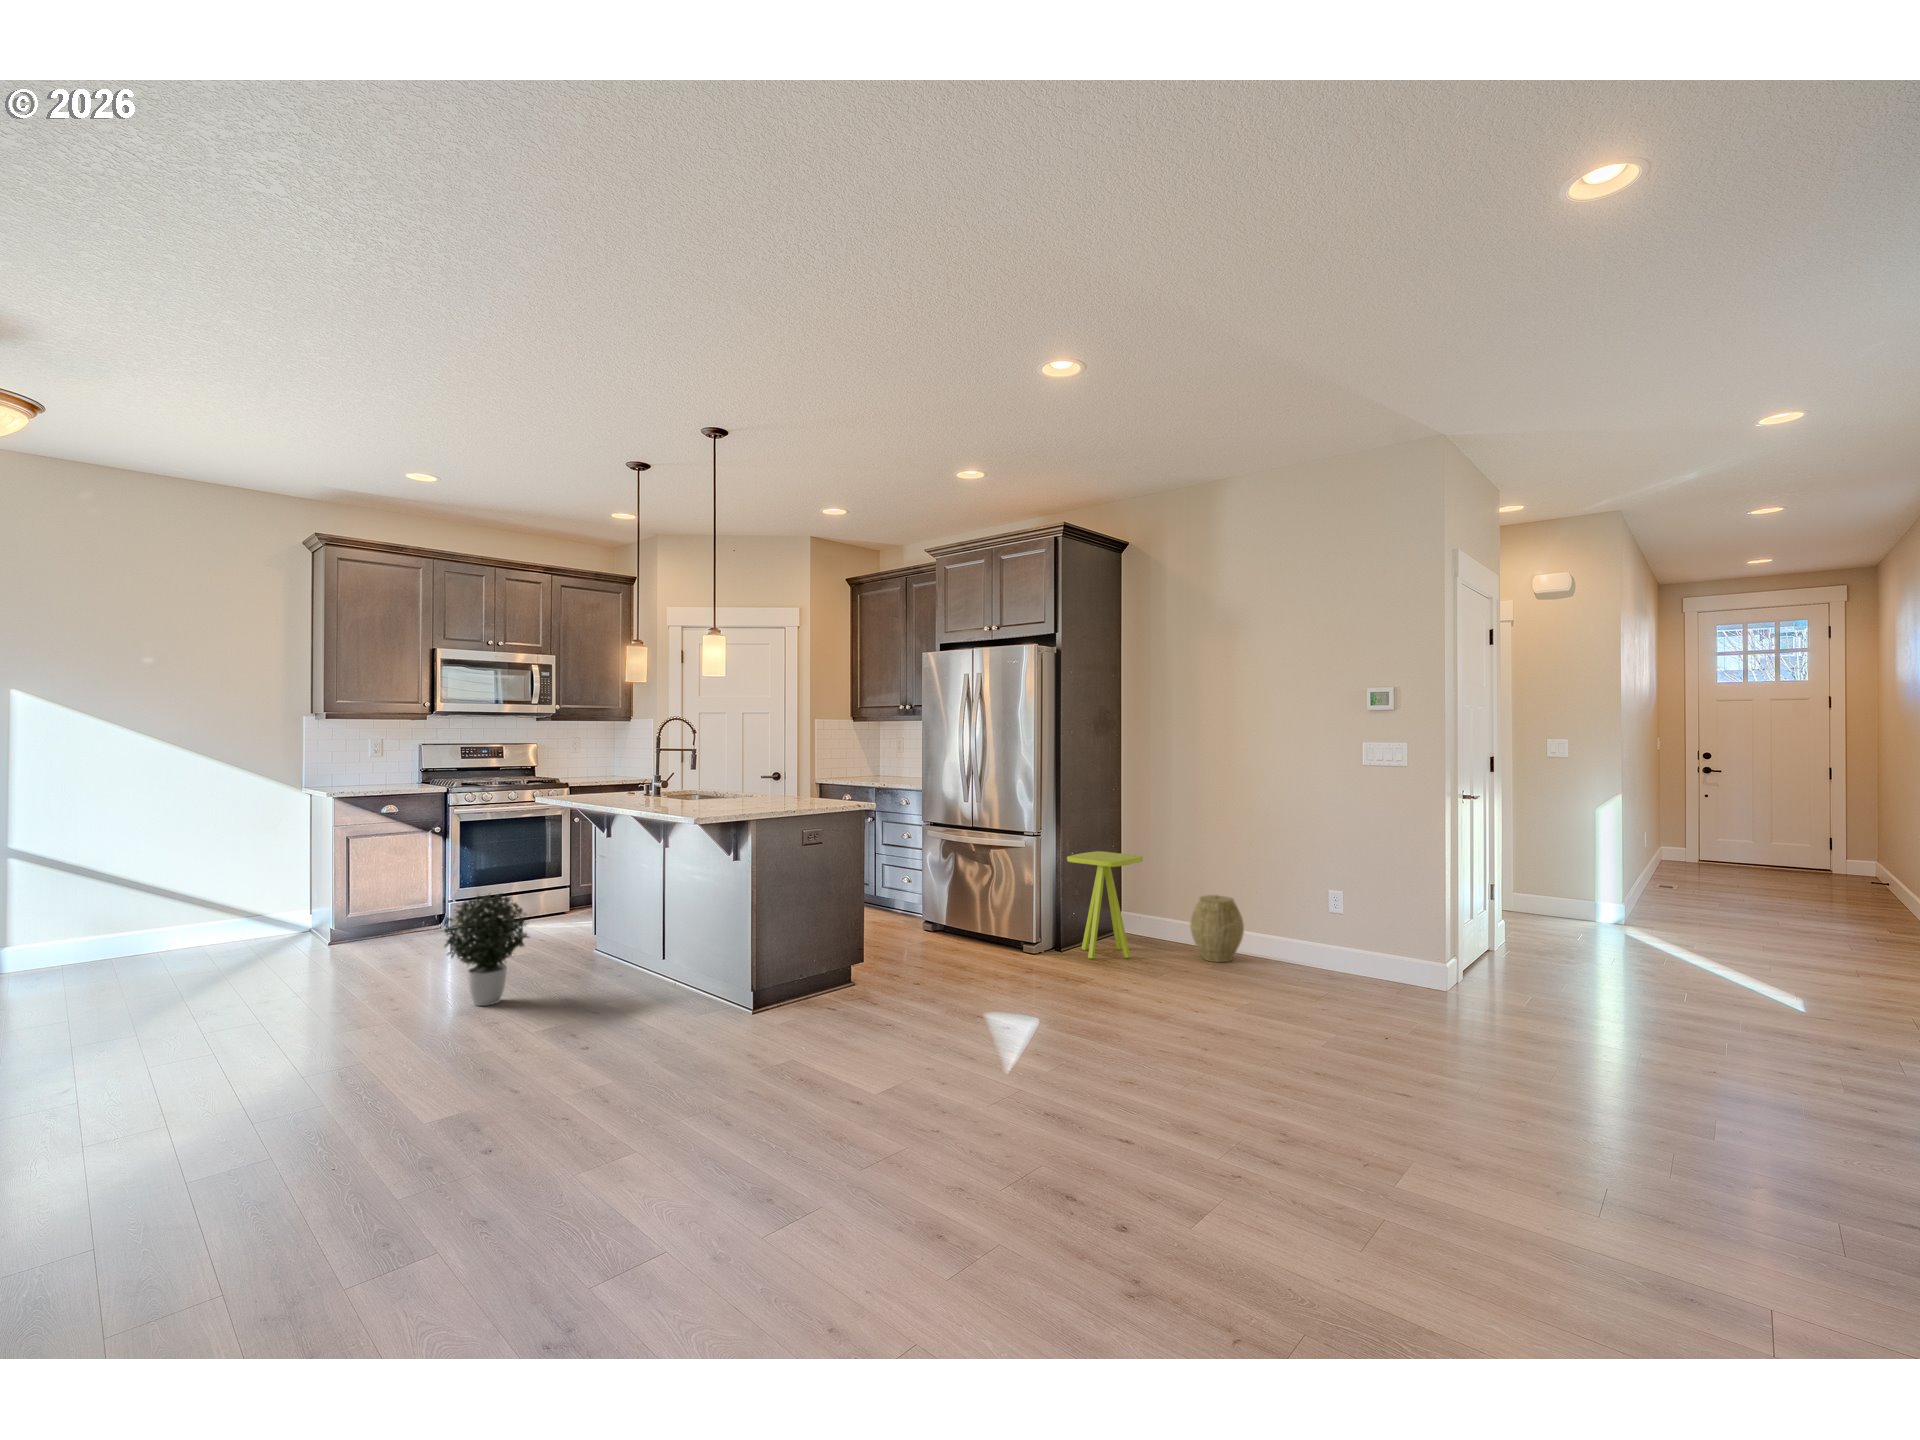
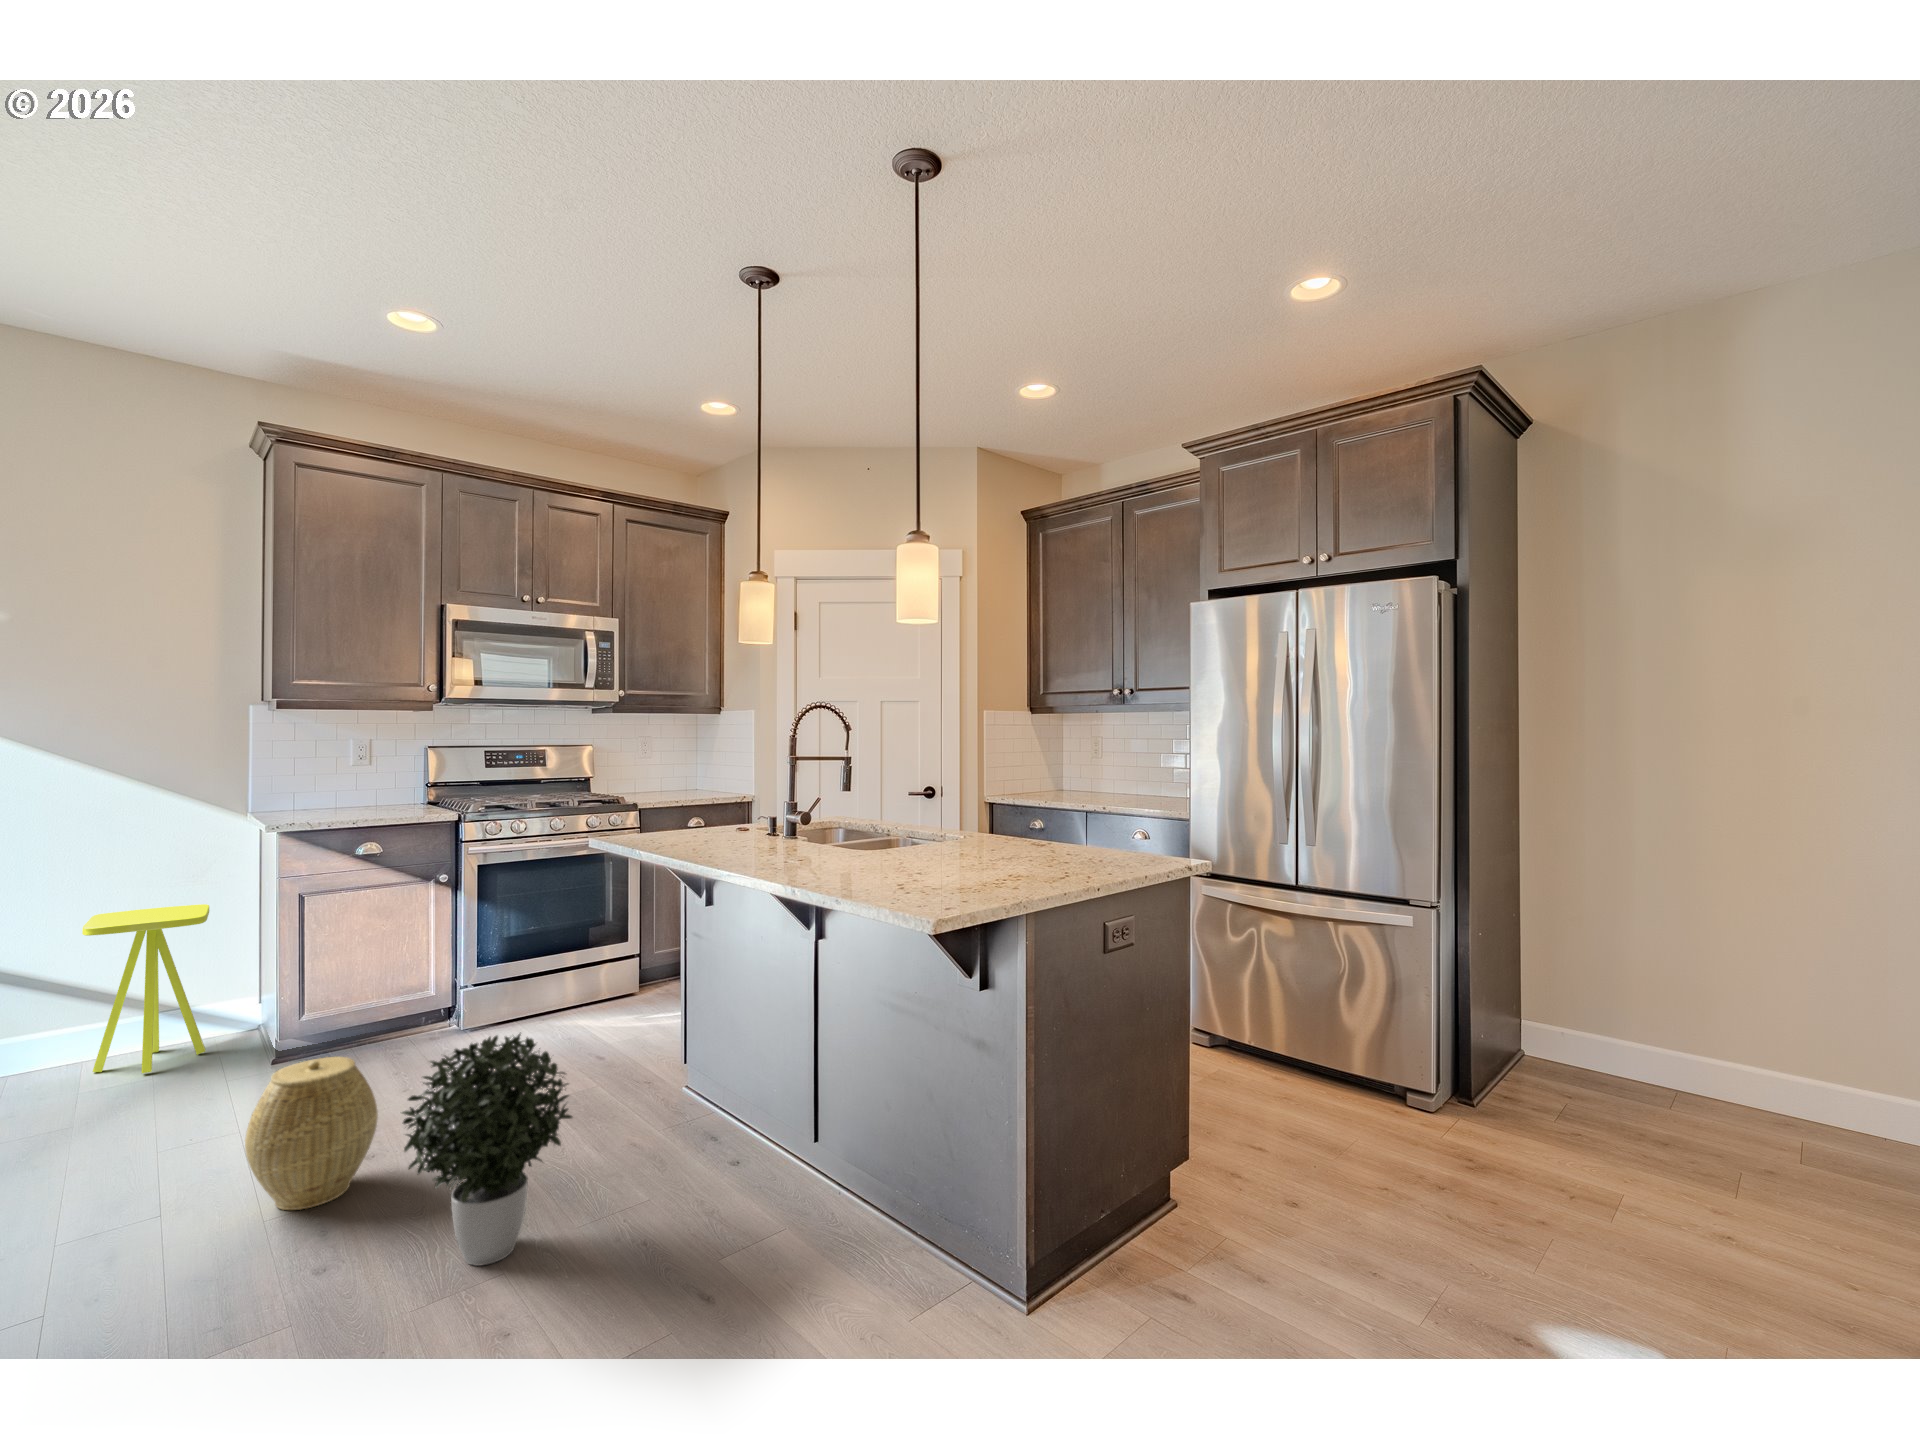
side table: present [1067,851,1143,959] -> present [82,904,209,1073]
woven basket: present [1190,895,1244,962] -> present [245,1057,378,1210]

